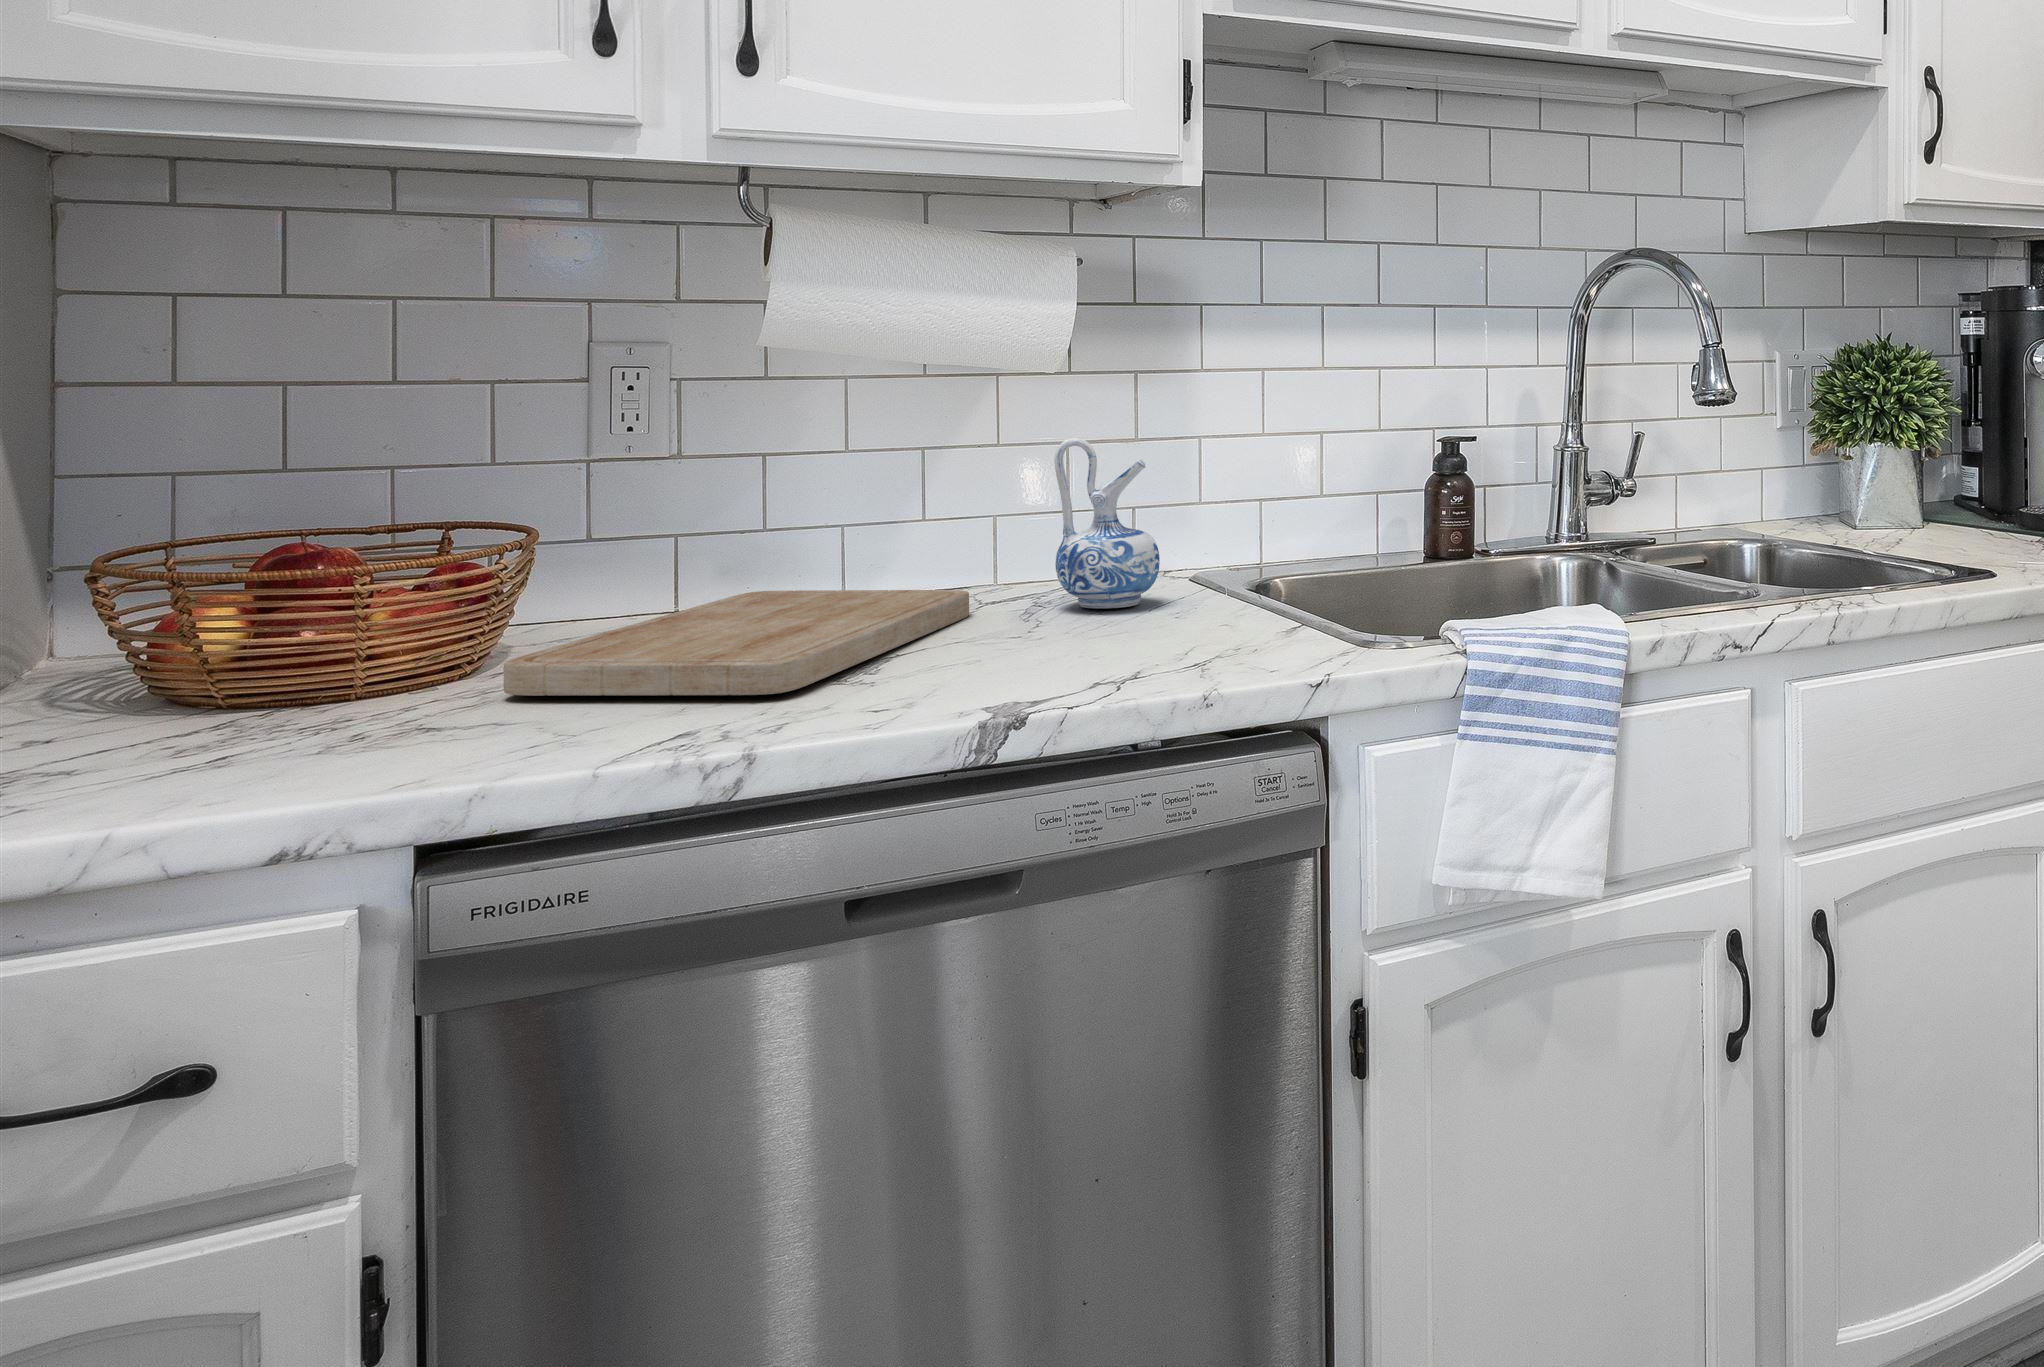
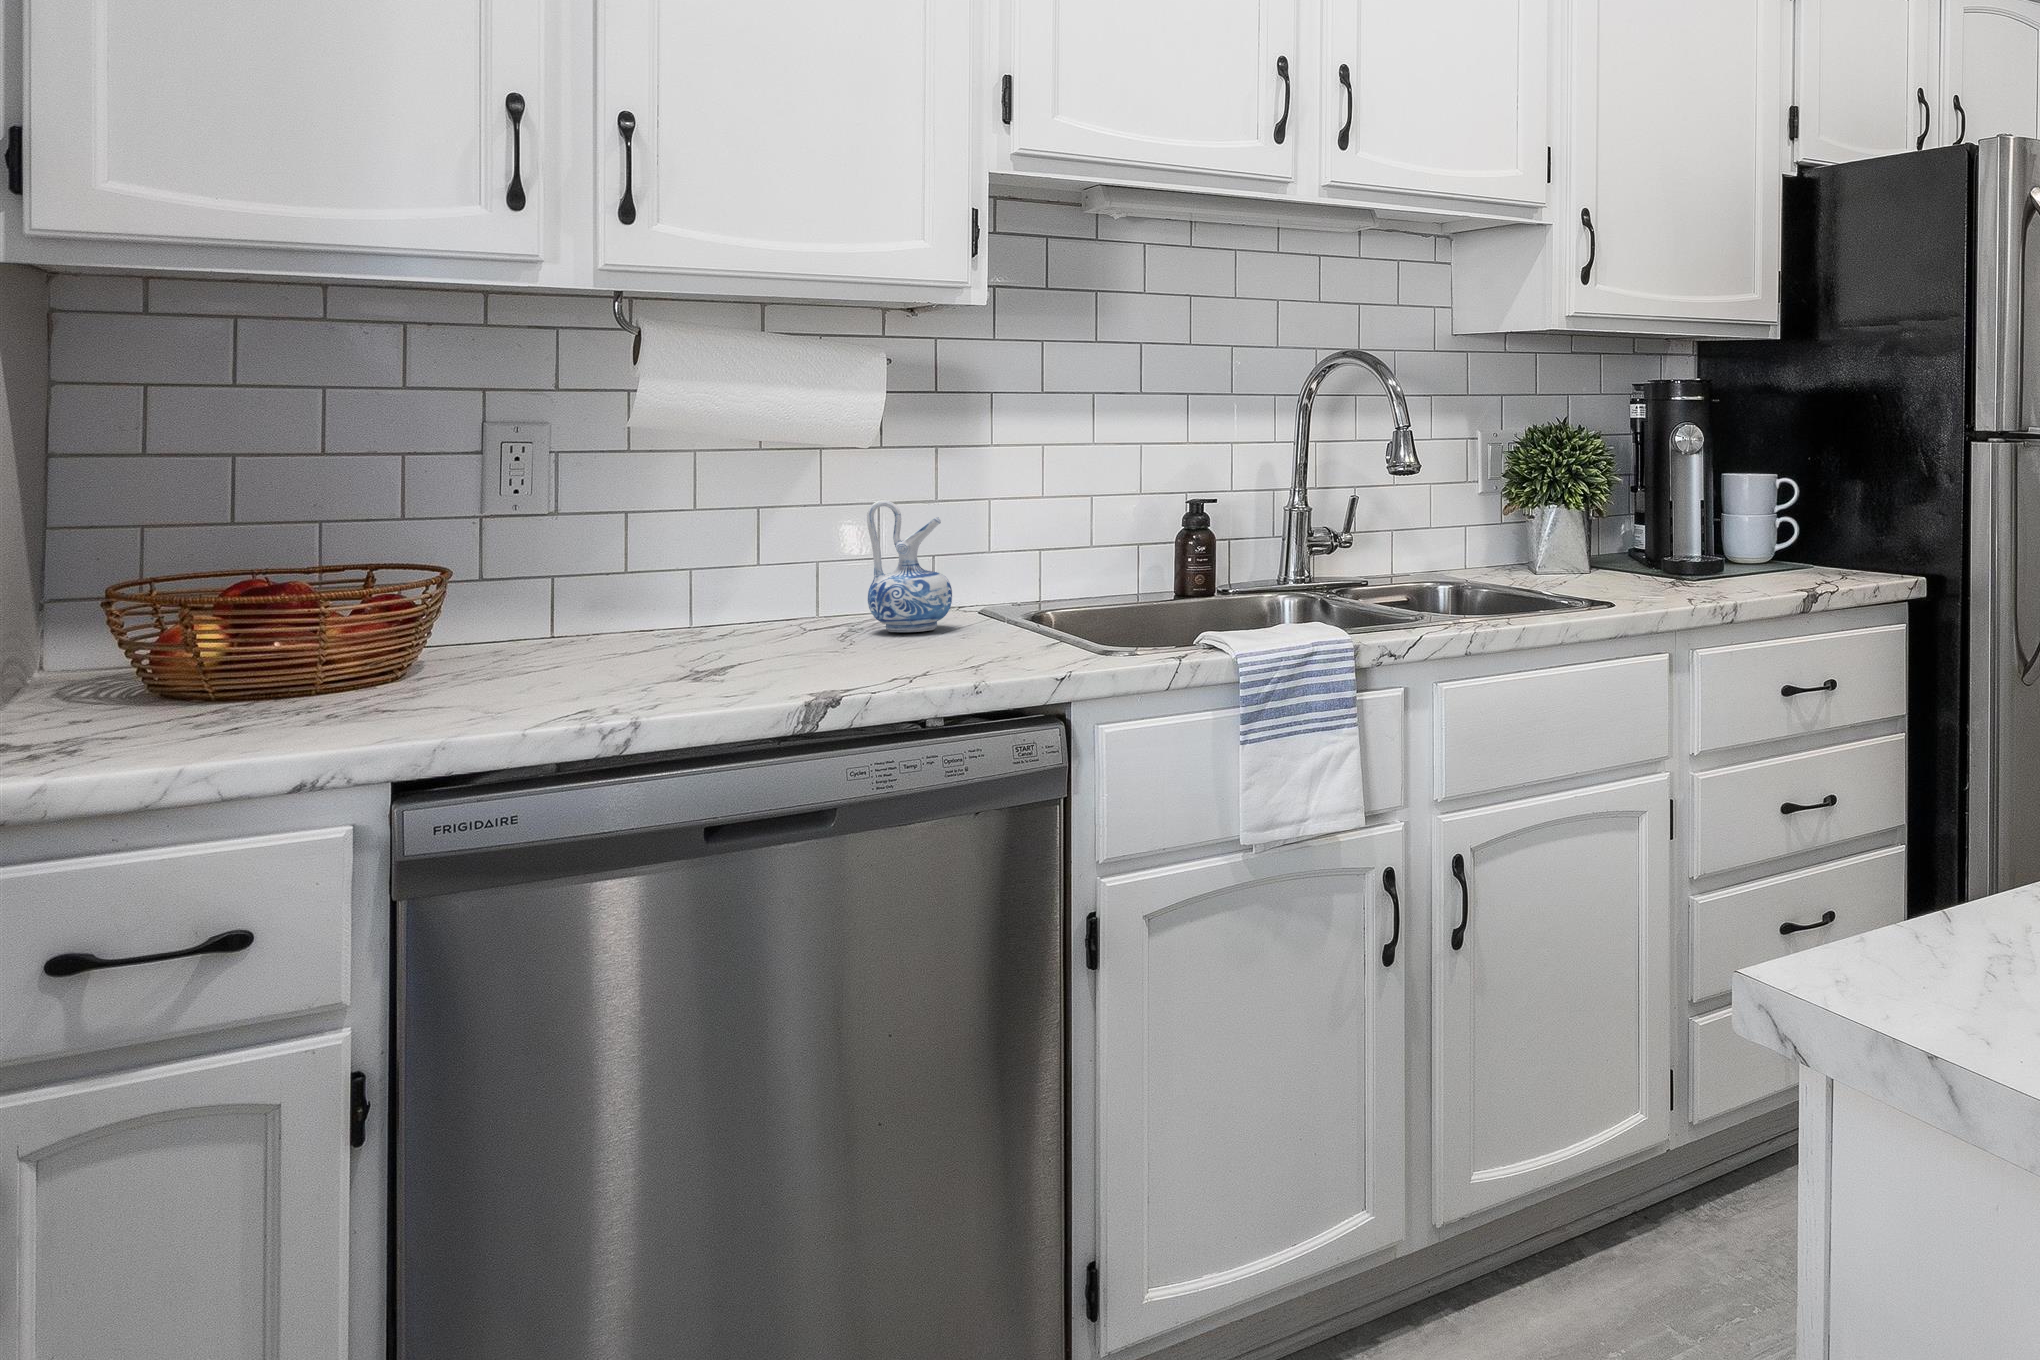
cutting board: present [503,590,969,696] -> none [433,619,797,690]

